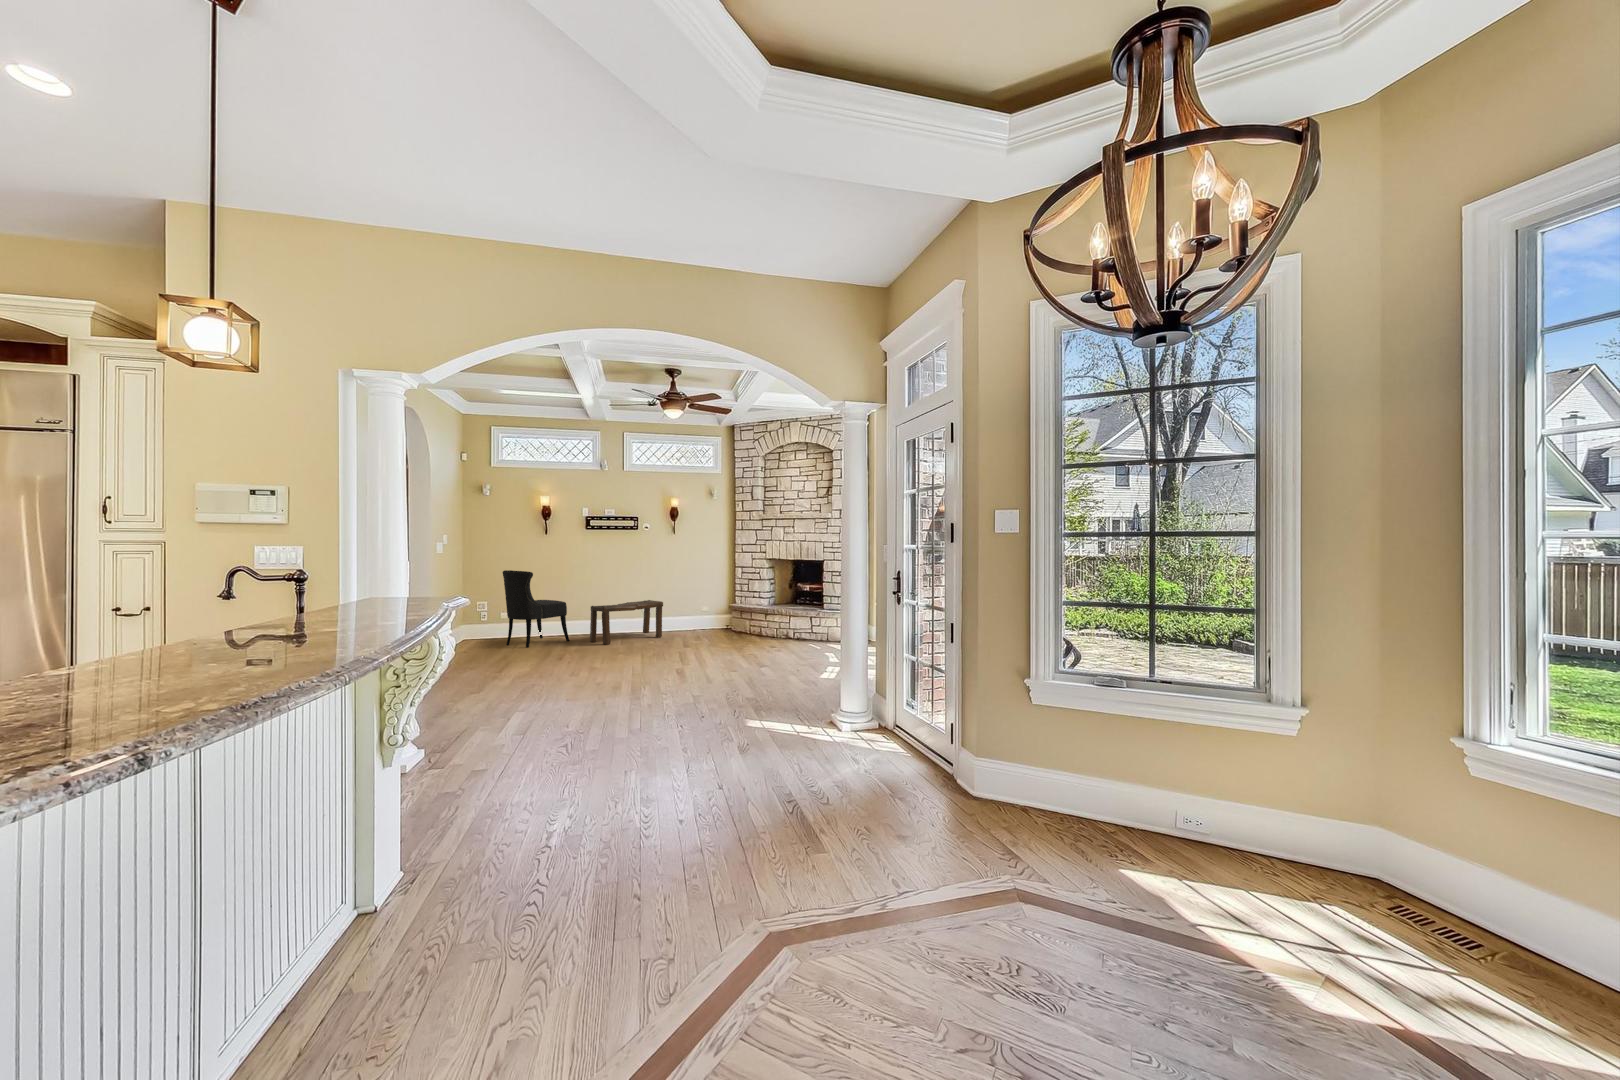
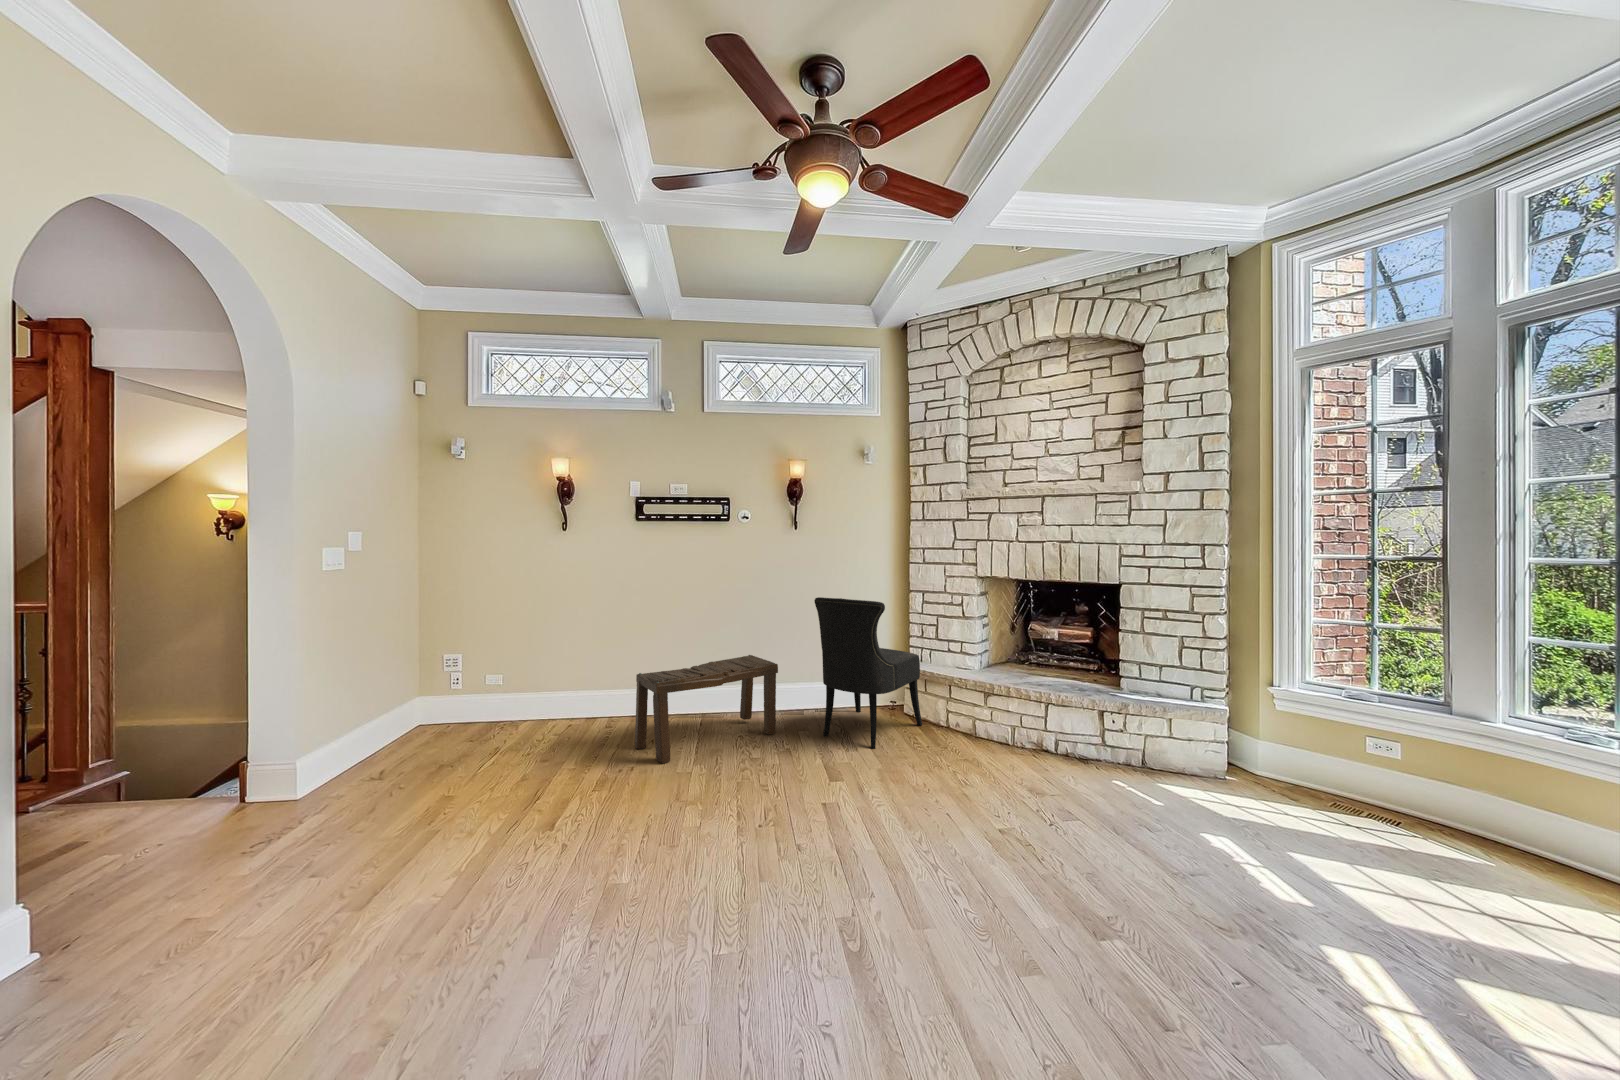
dining chair: present [503,570,569,648] -> present [814,597,922,749]

